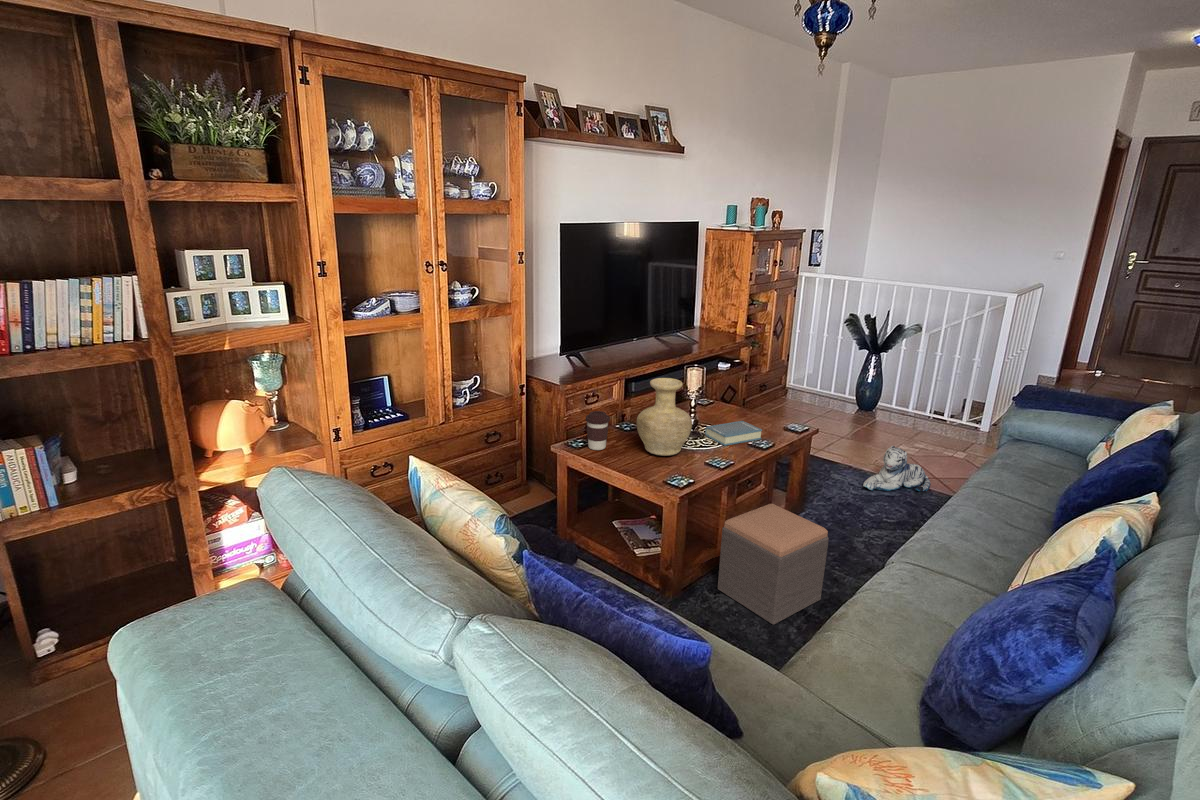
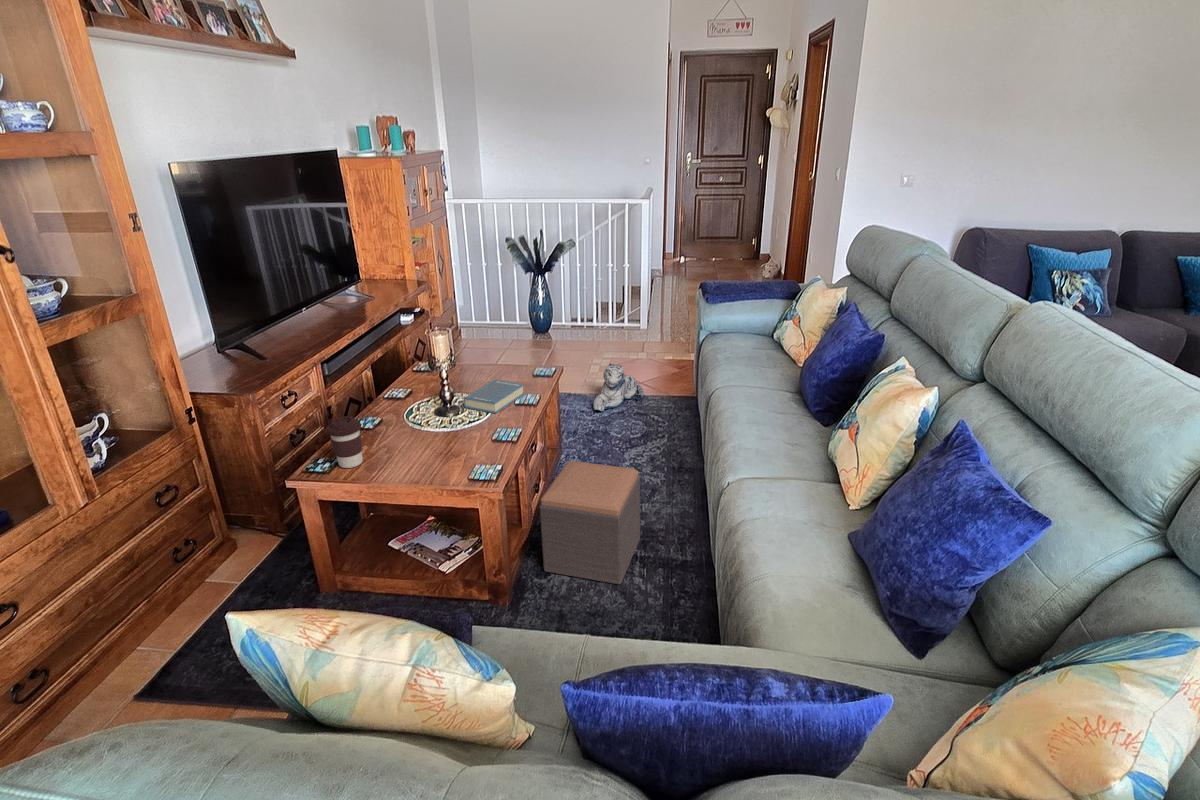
vase: present [637,378,692,456] -> none [396,353,466,449]

